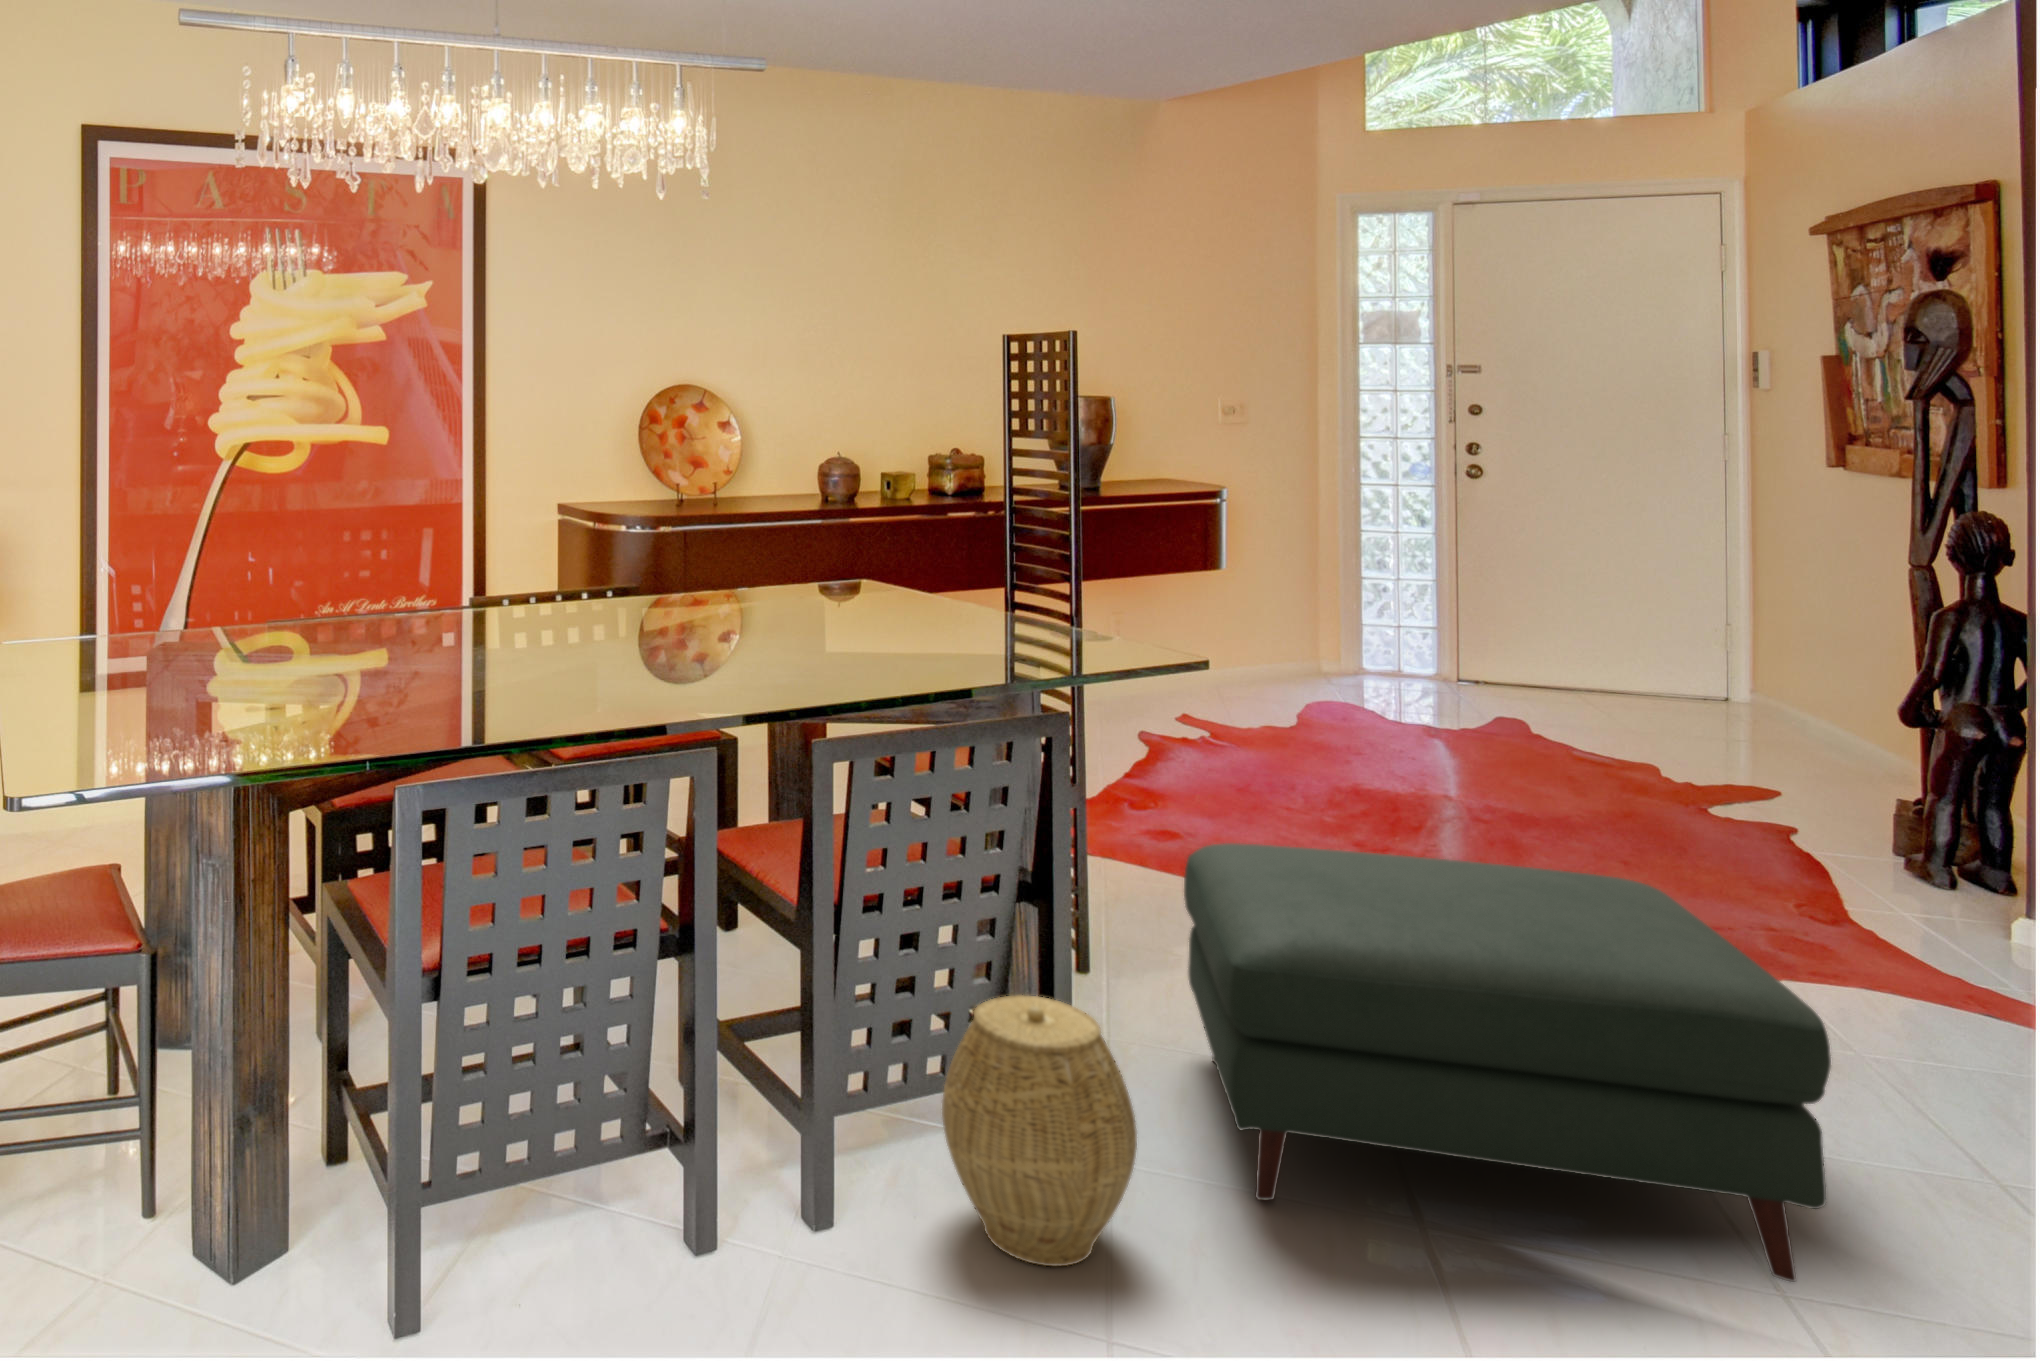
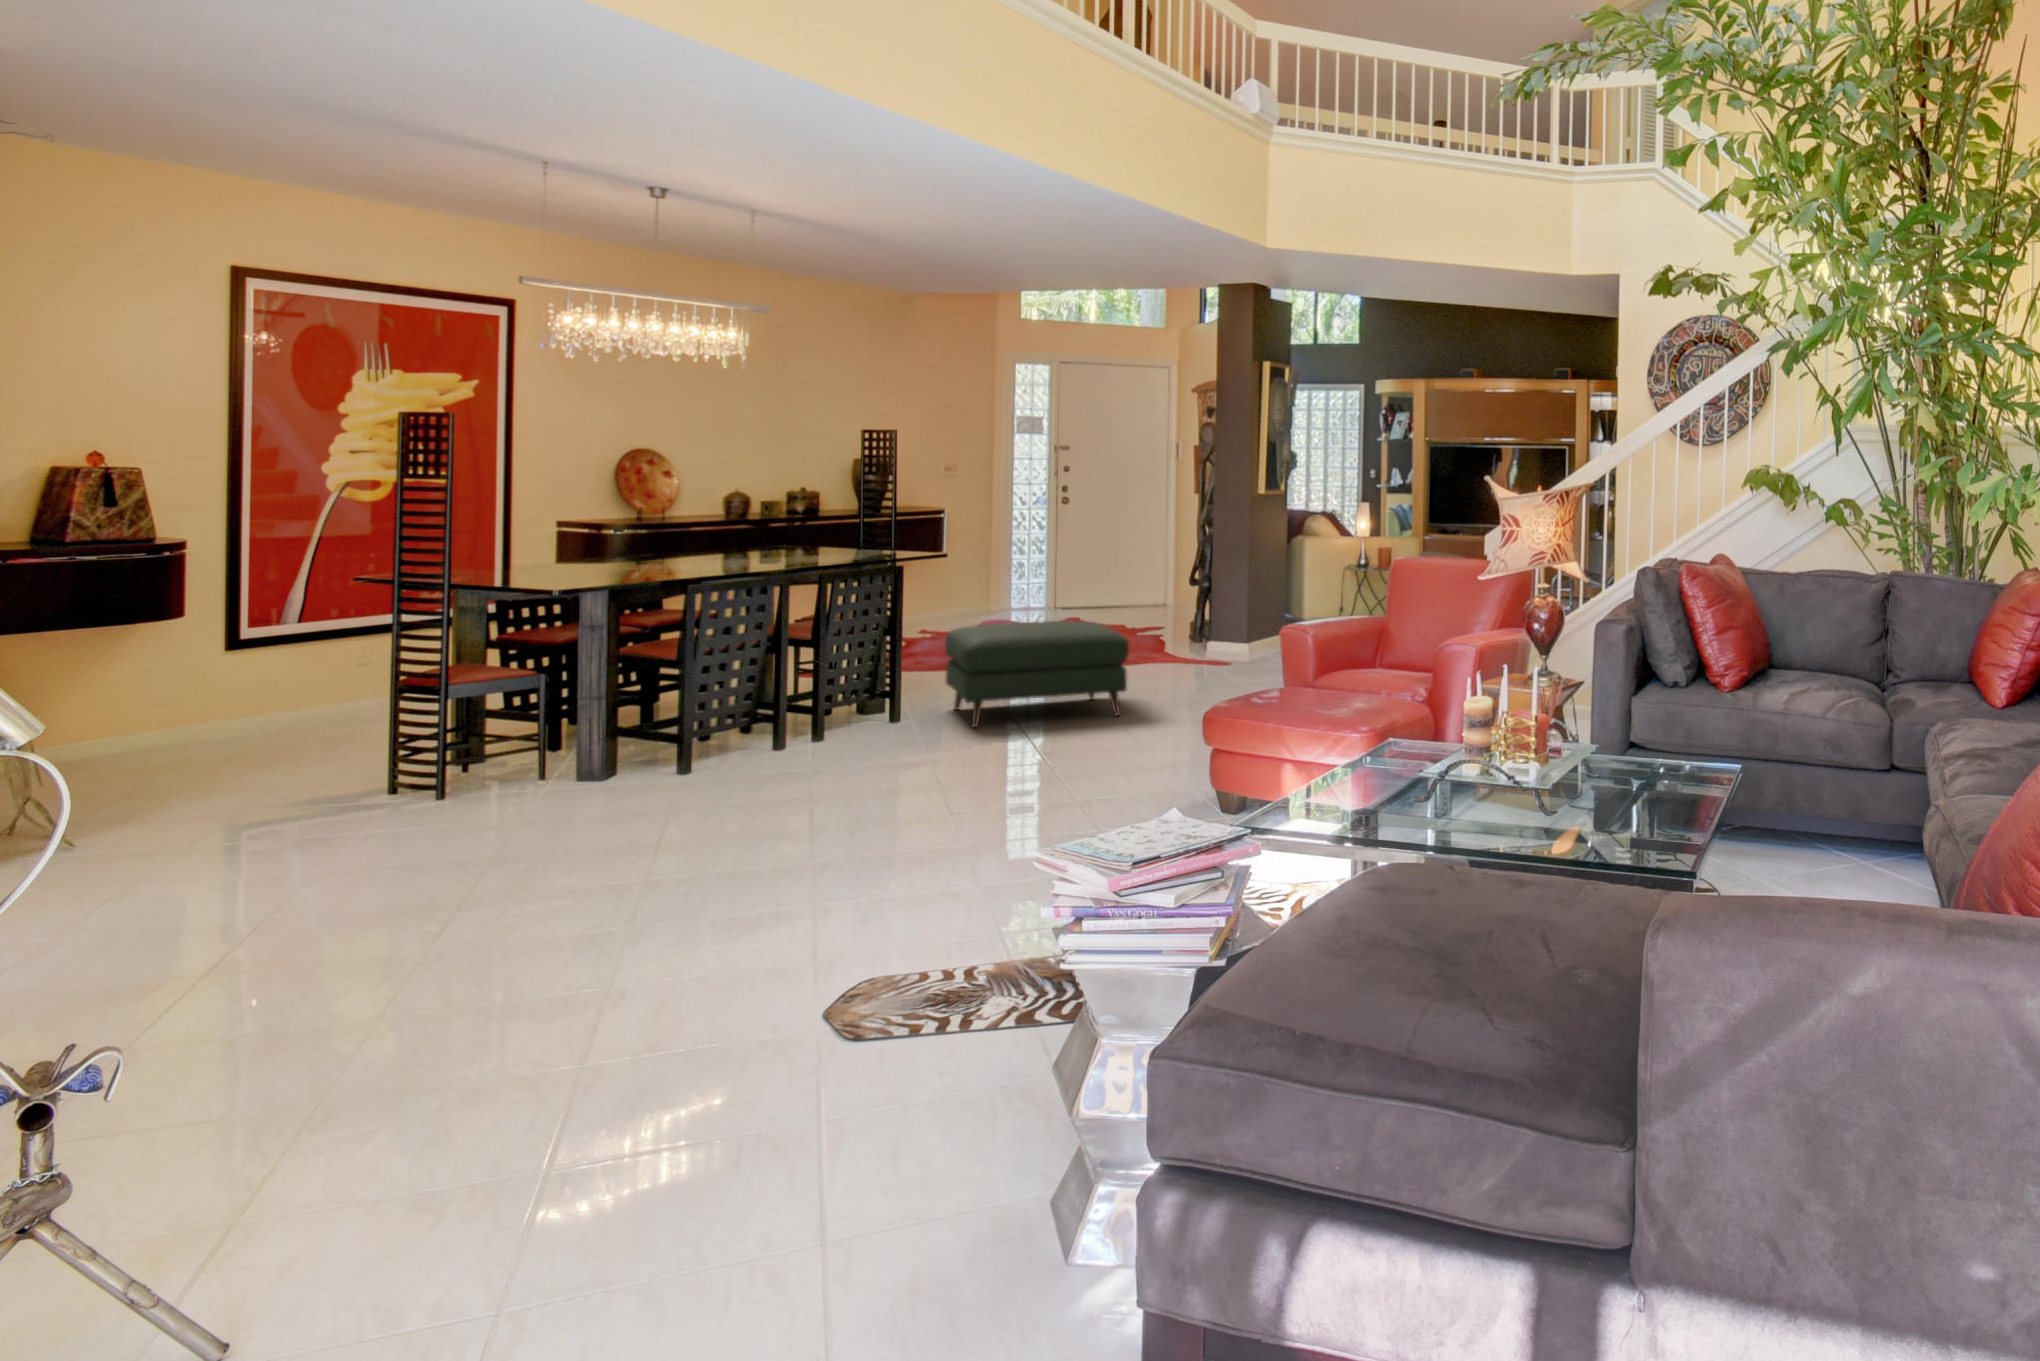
woven basket: present [942,995,1137,1266] -> none [869,667,936,747]

